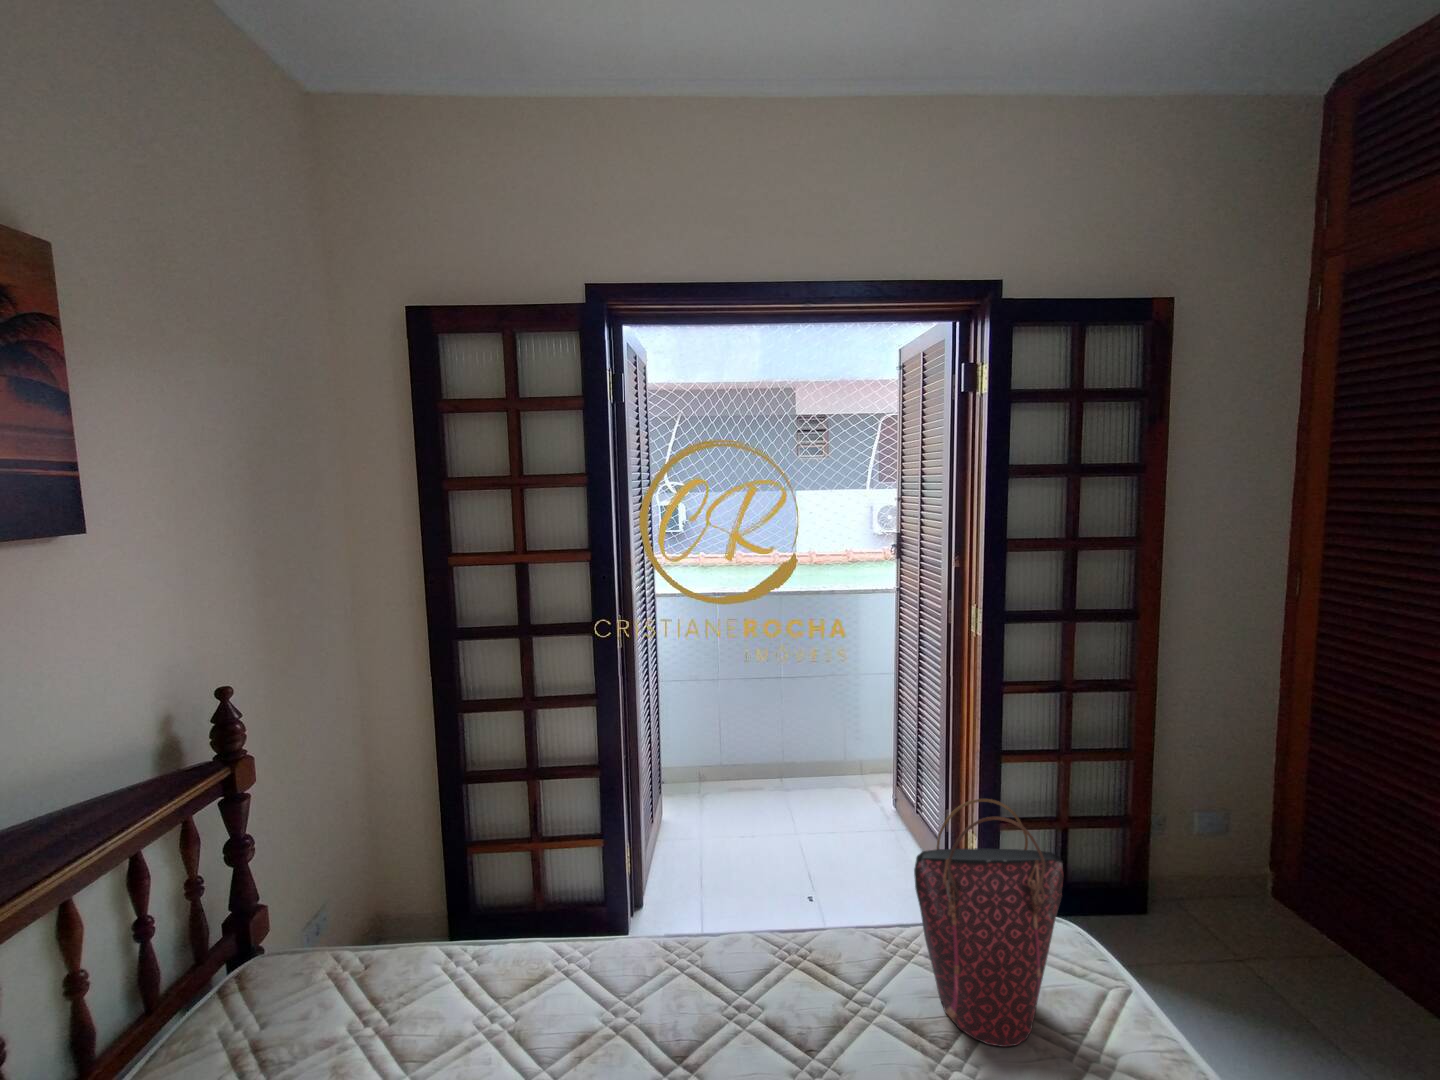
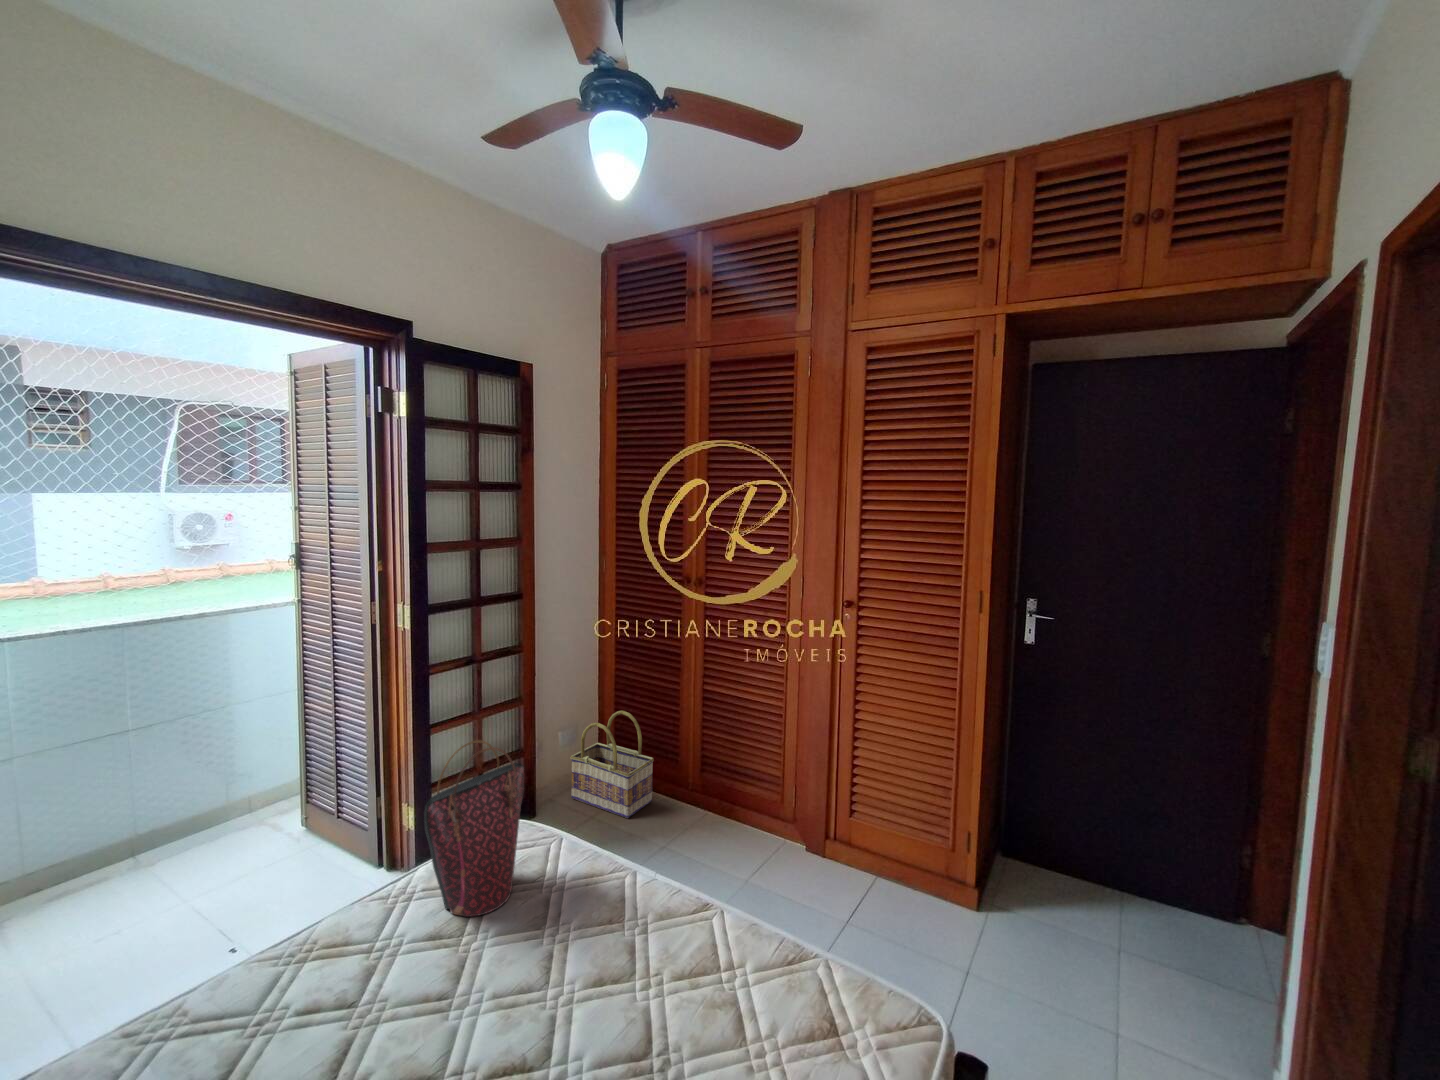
basket: none [1214,824,1394,1011] -> present [570,710,654,818]

